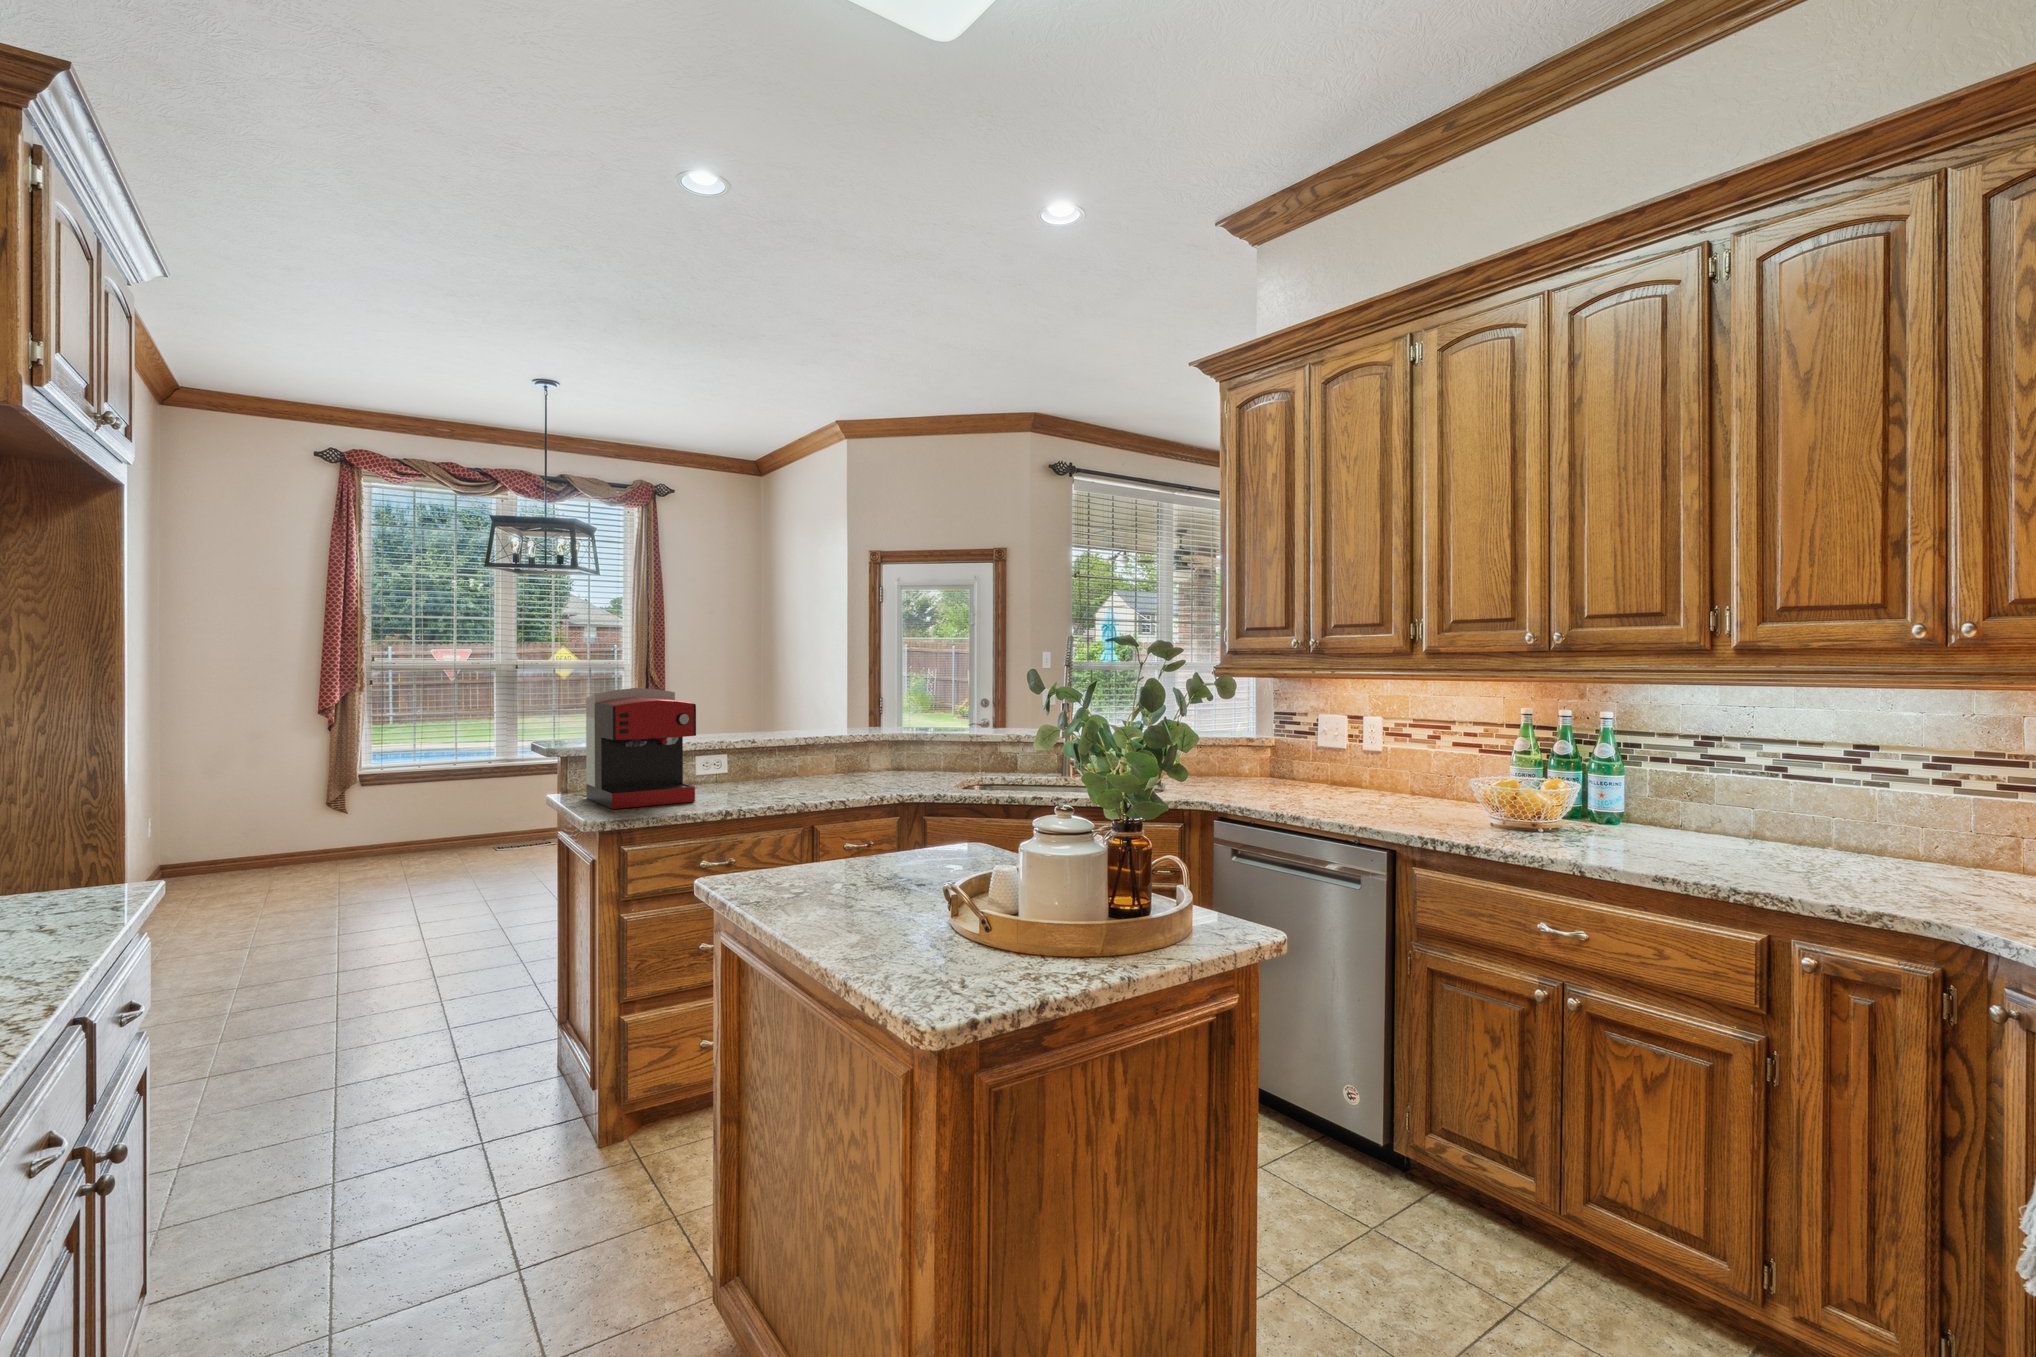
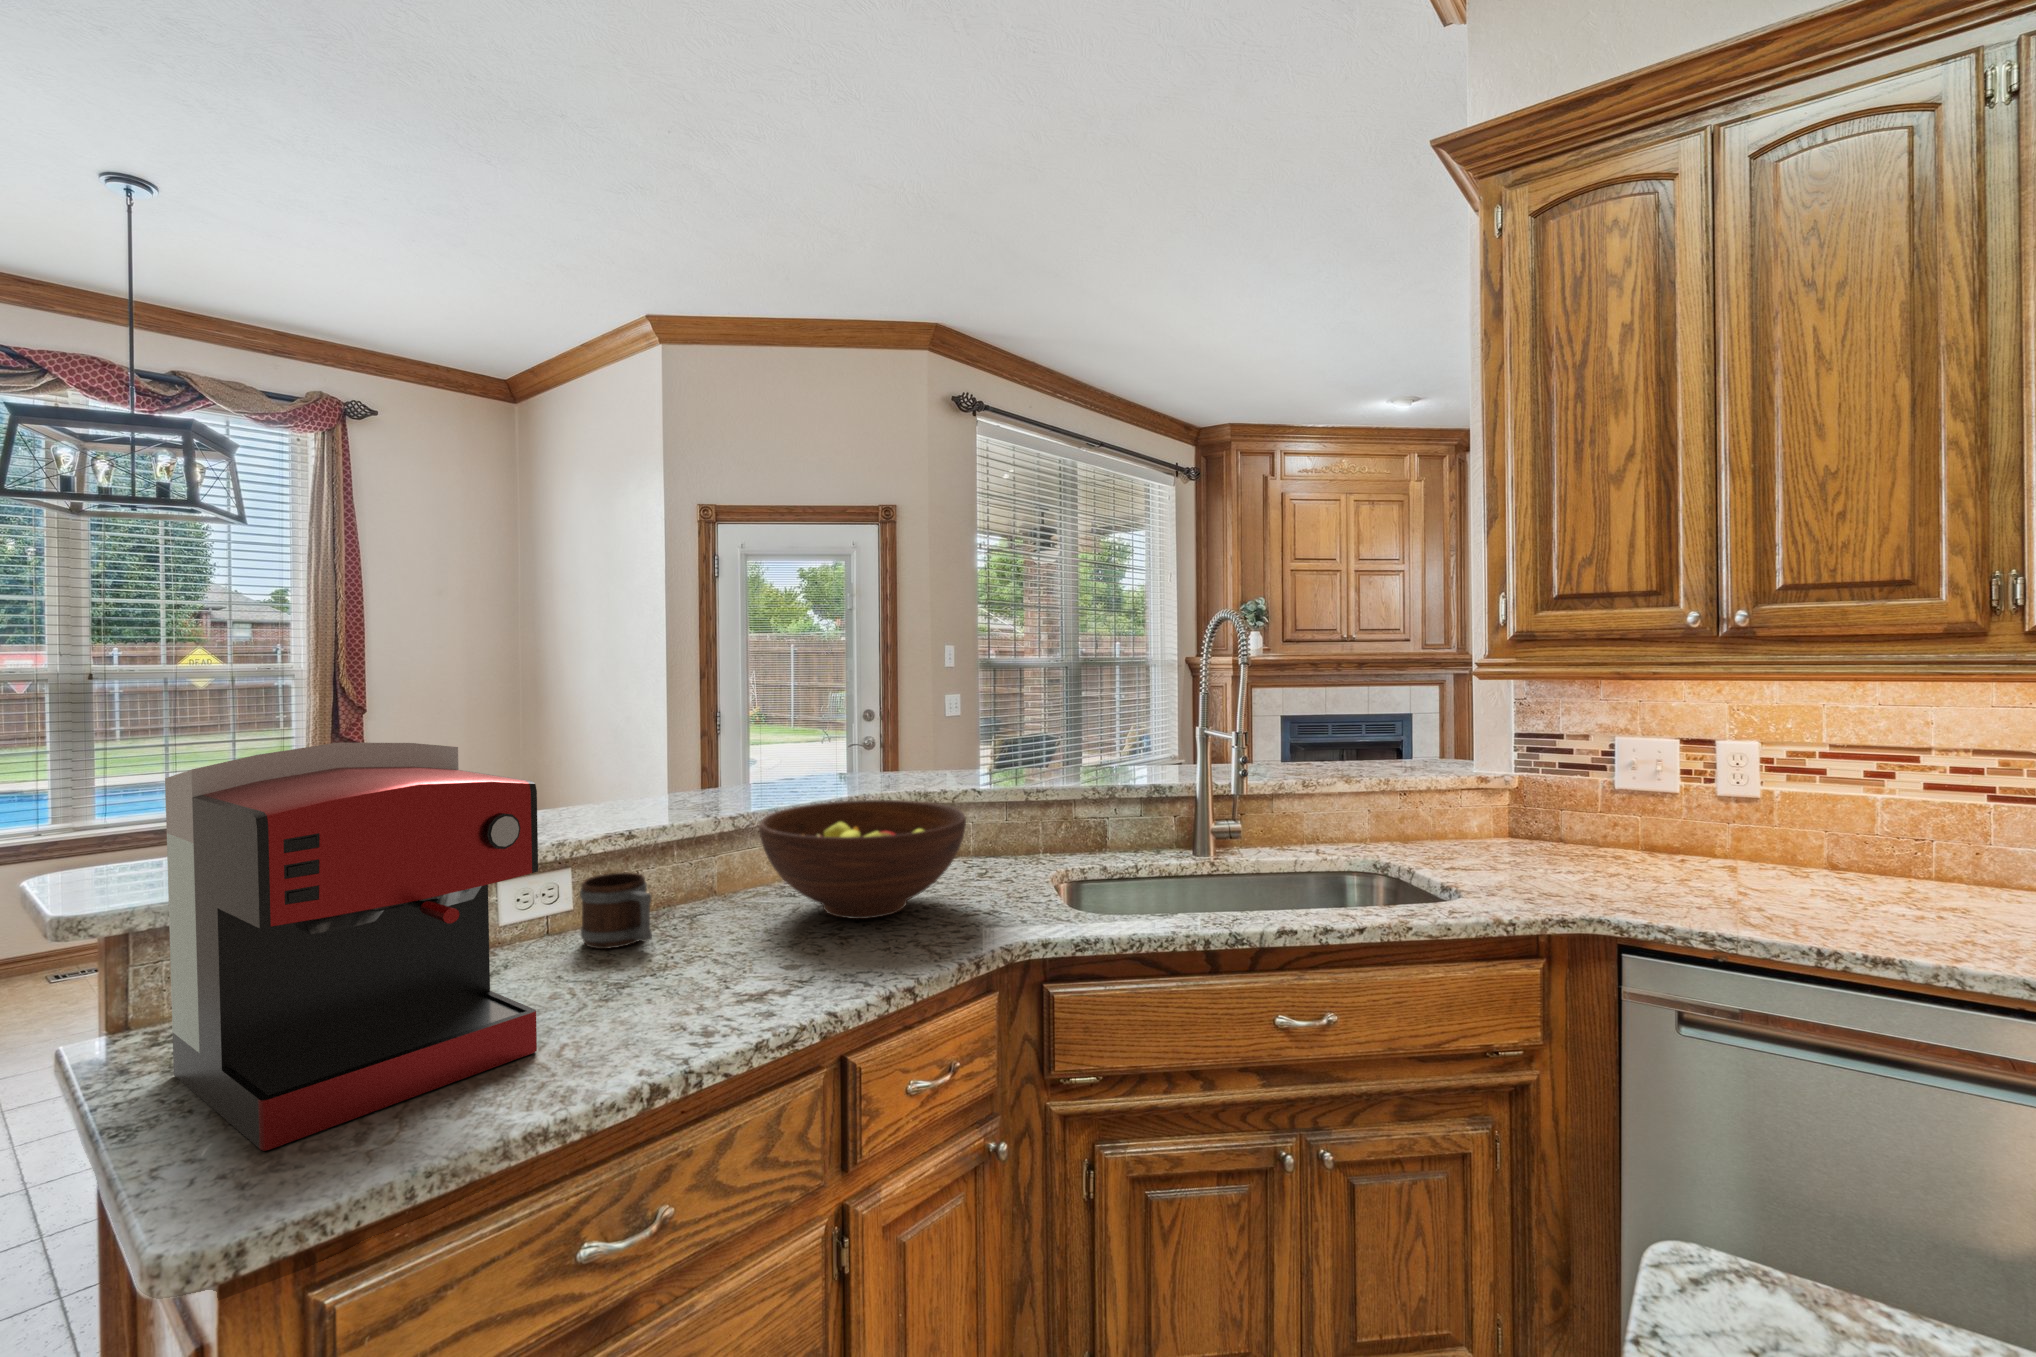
fruit bowl: none [805,733,905,784] -> present [759,800,966,919]
mug: none [727,756,754,786] -> present [580,872,652,949]

